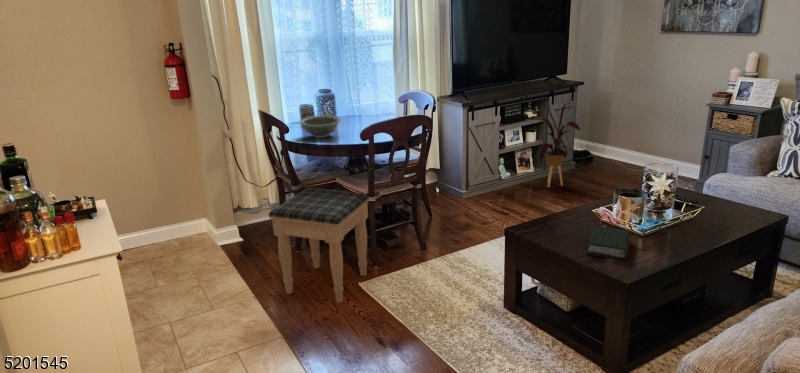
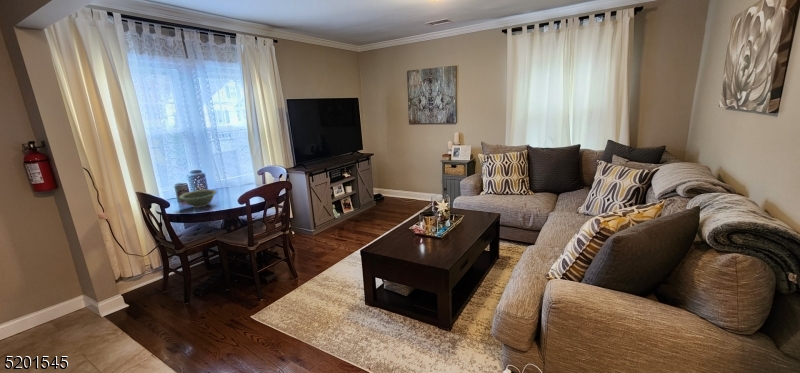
house plant: present [533,104,580,187] -> none [347,166,379,219]
footstool: present [269,188,370,303] -> none [159,245,255,343]
book: present [587,226,630,260] -> none [416,236,442,256]

